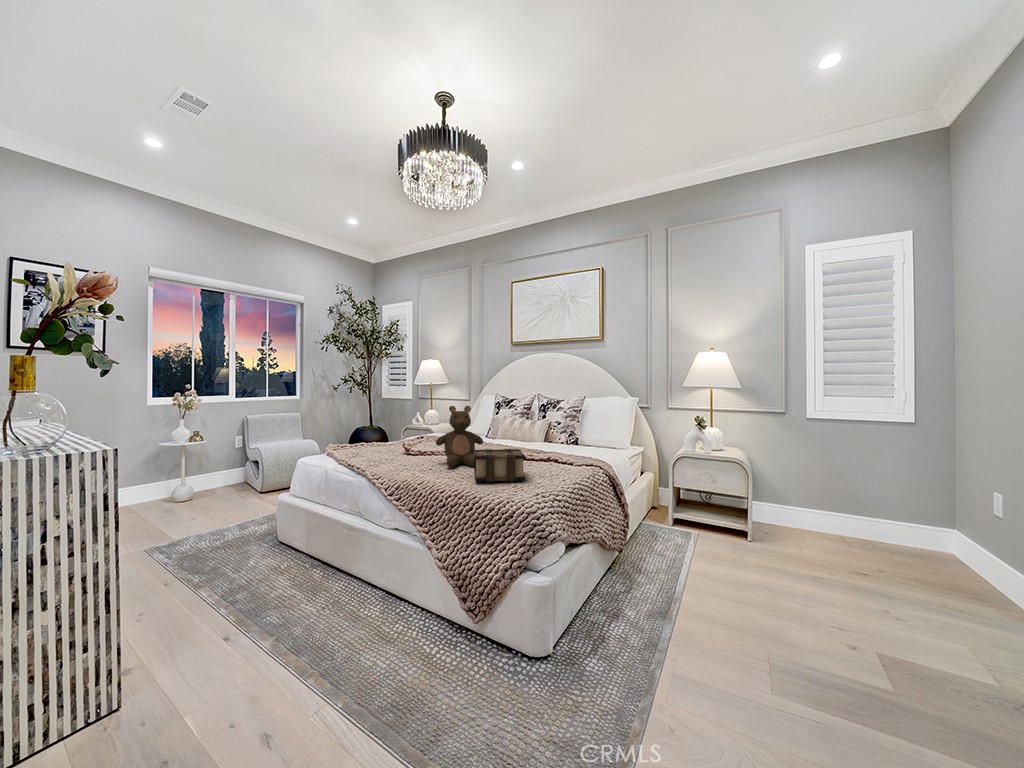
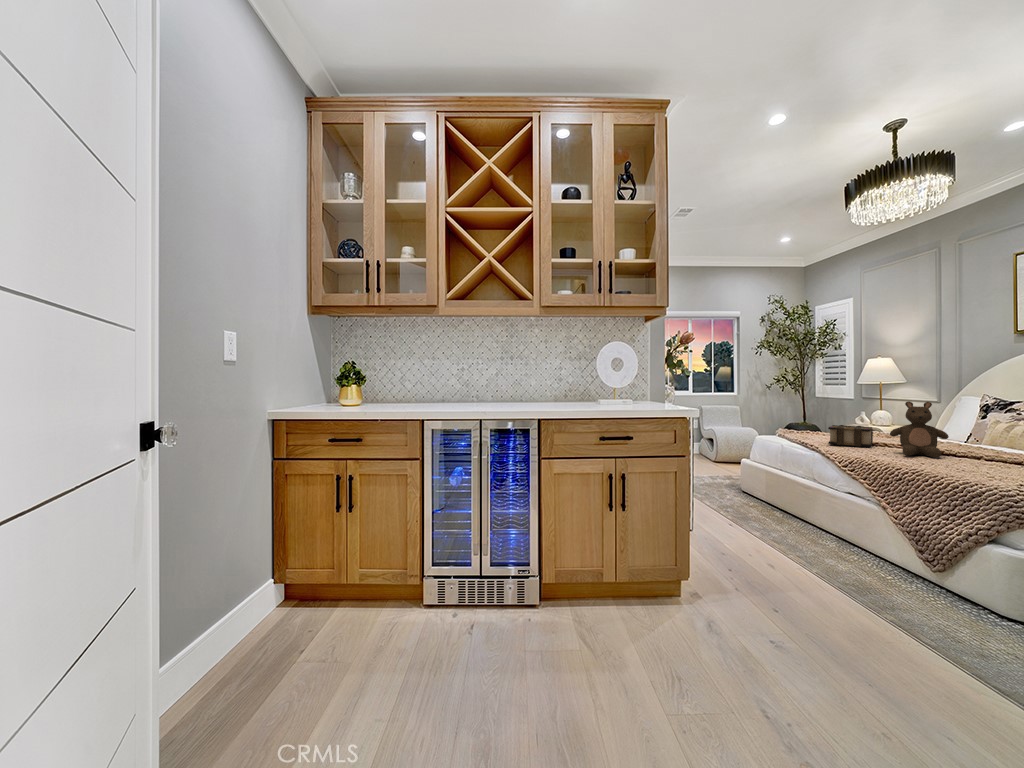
book: present [474,449,525,482] -> present [828,425,873,447]

